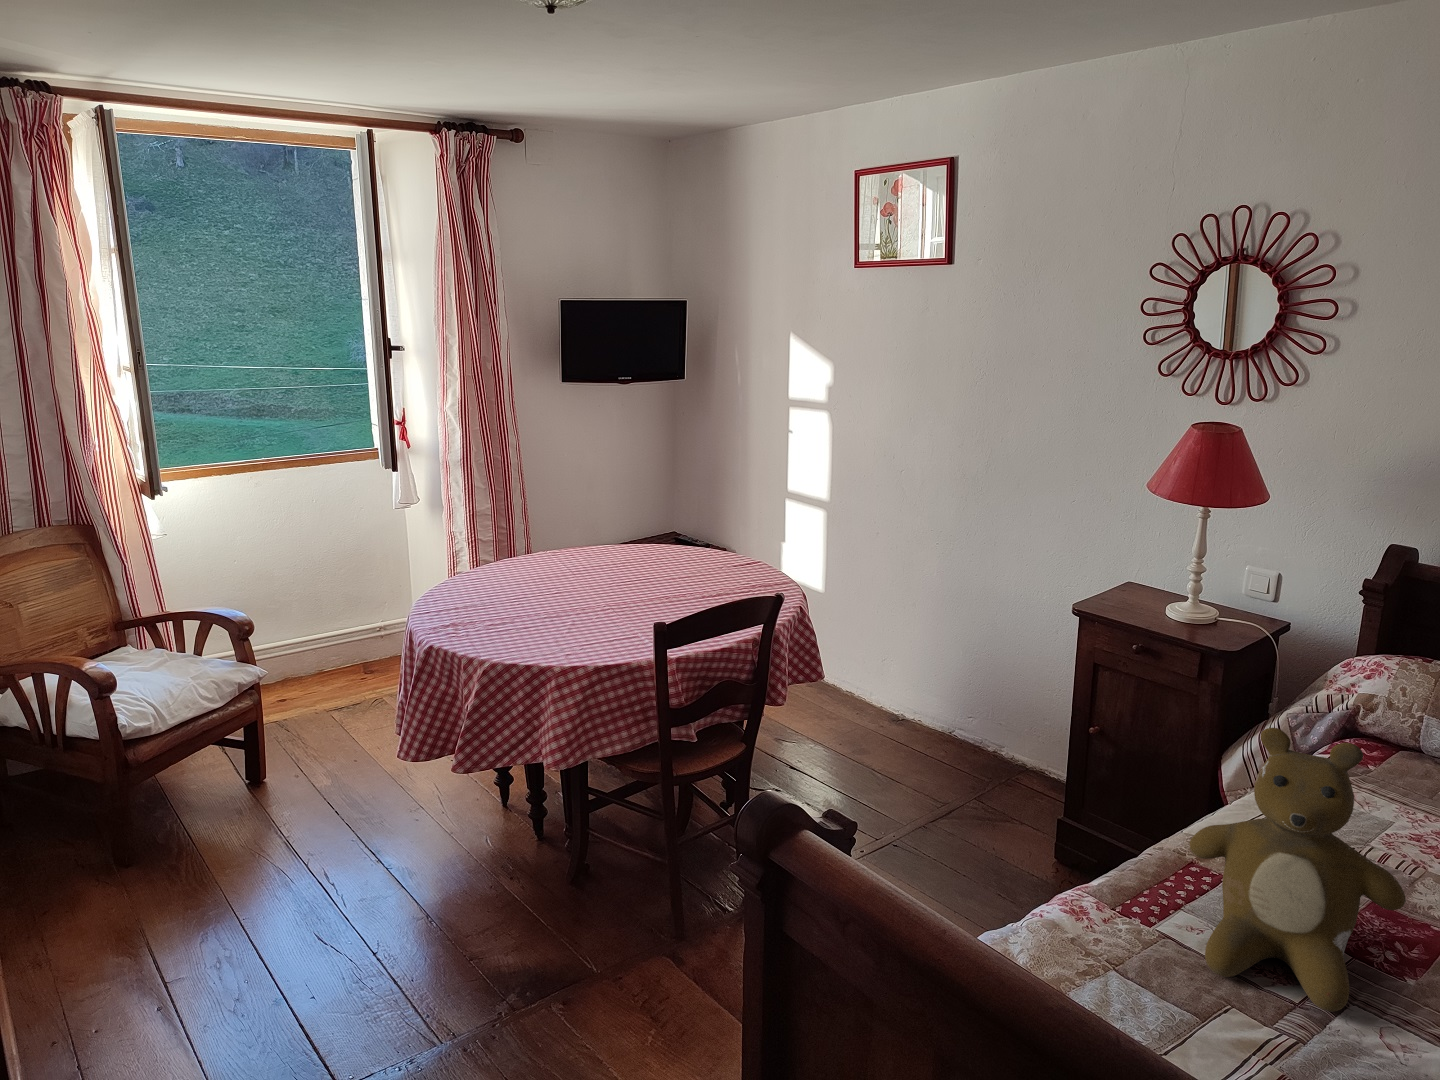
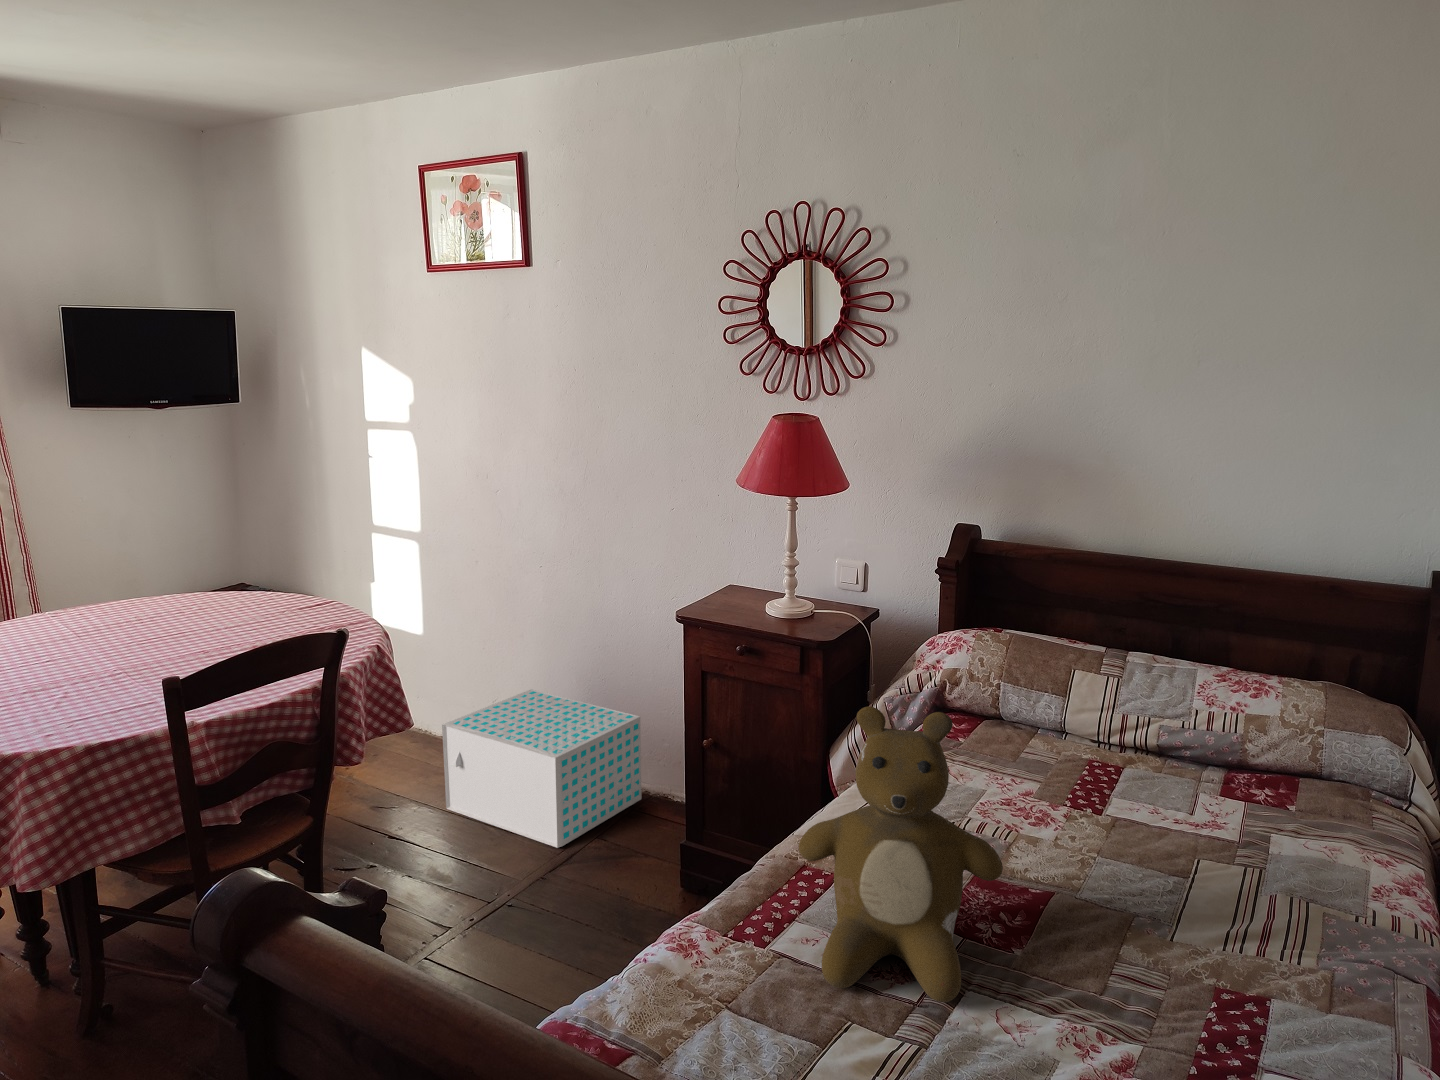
storage box: none [841,656,1024,802] -> present [442,689,642,848]

